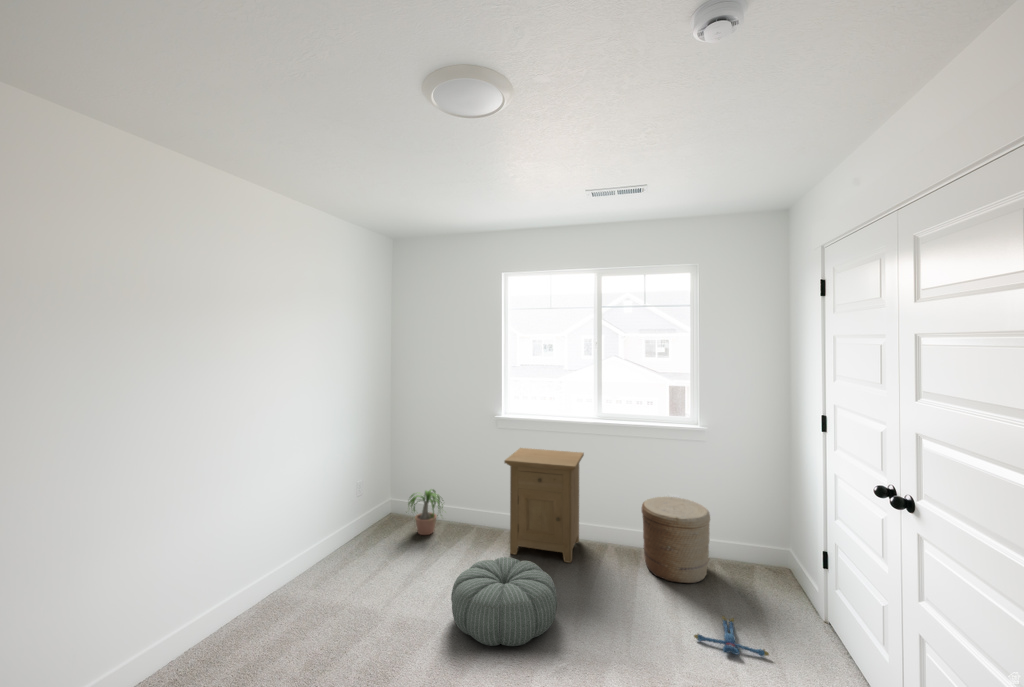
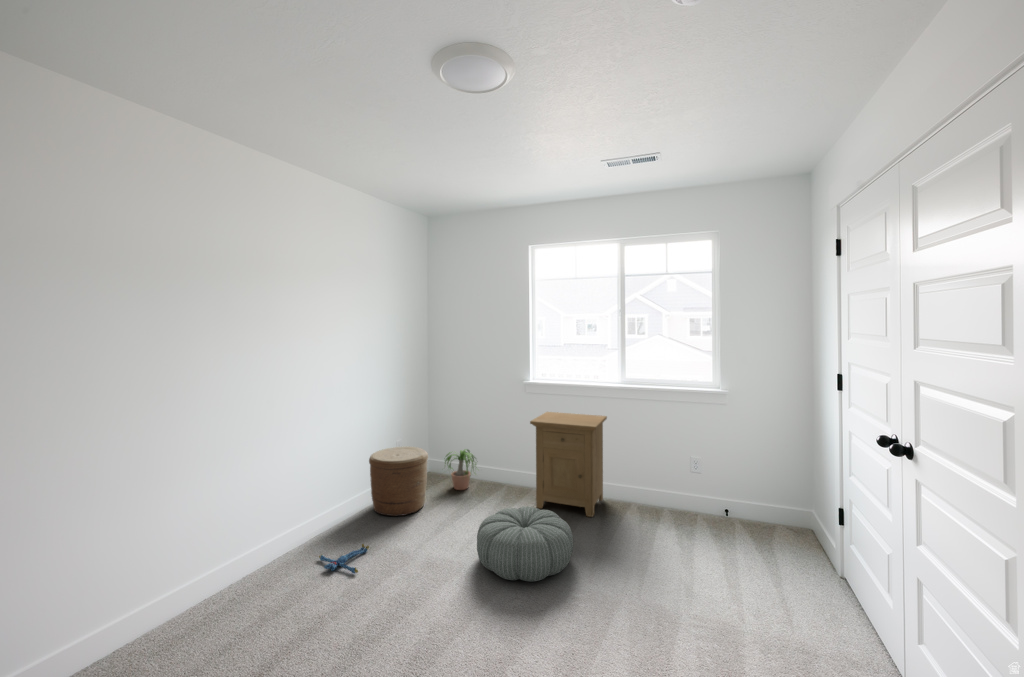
woven basket: present [642,497,710,583] -> present [369,447,428,516]
plush toy: present [694,616,769,656] -> present [319,544,369,573]

